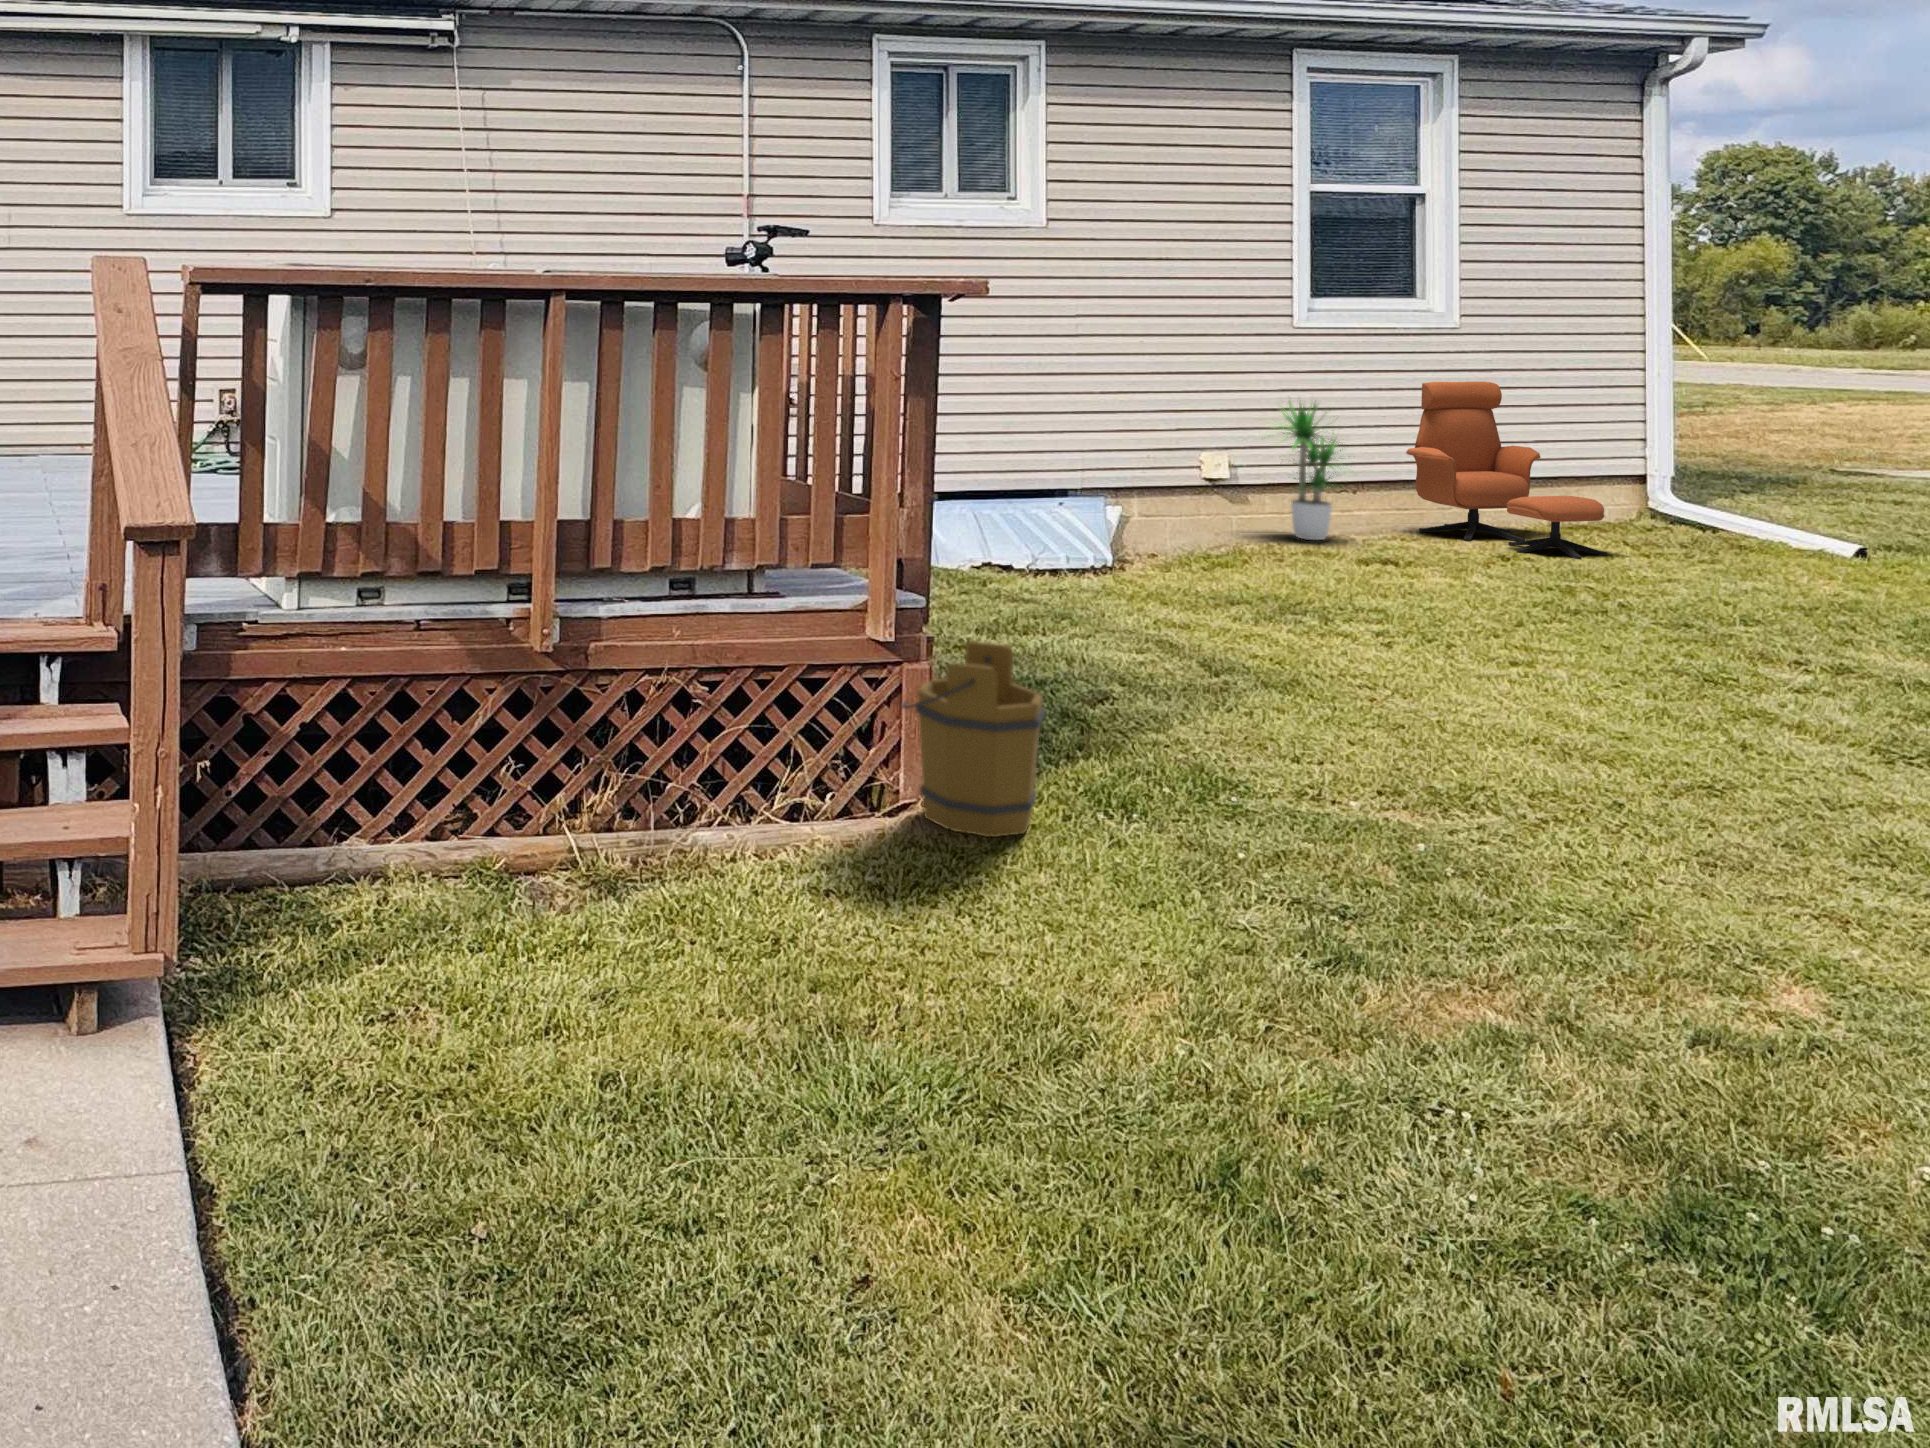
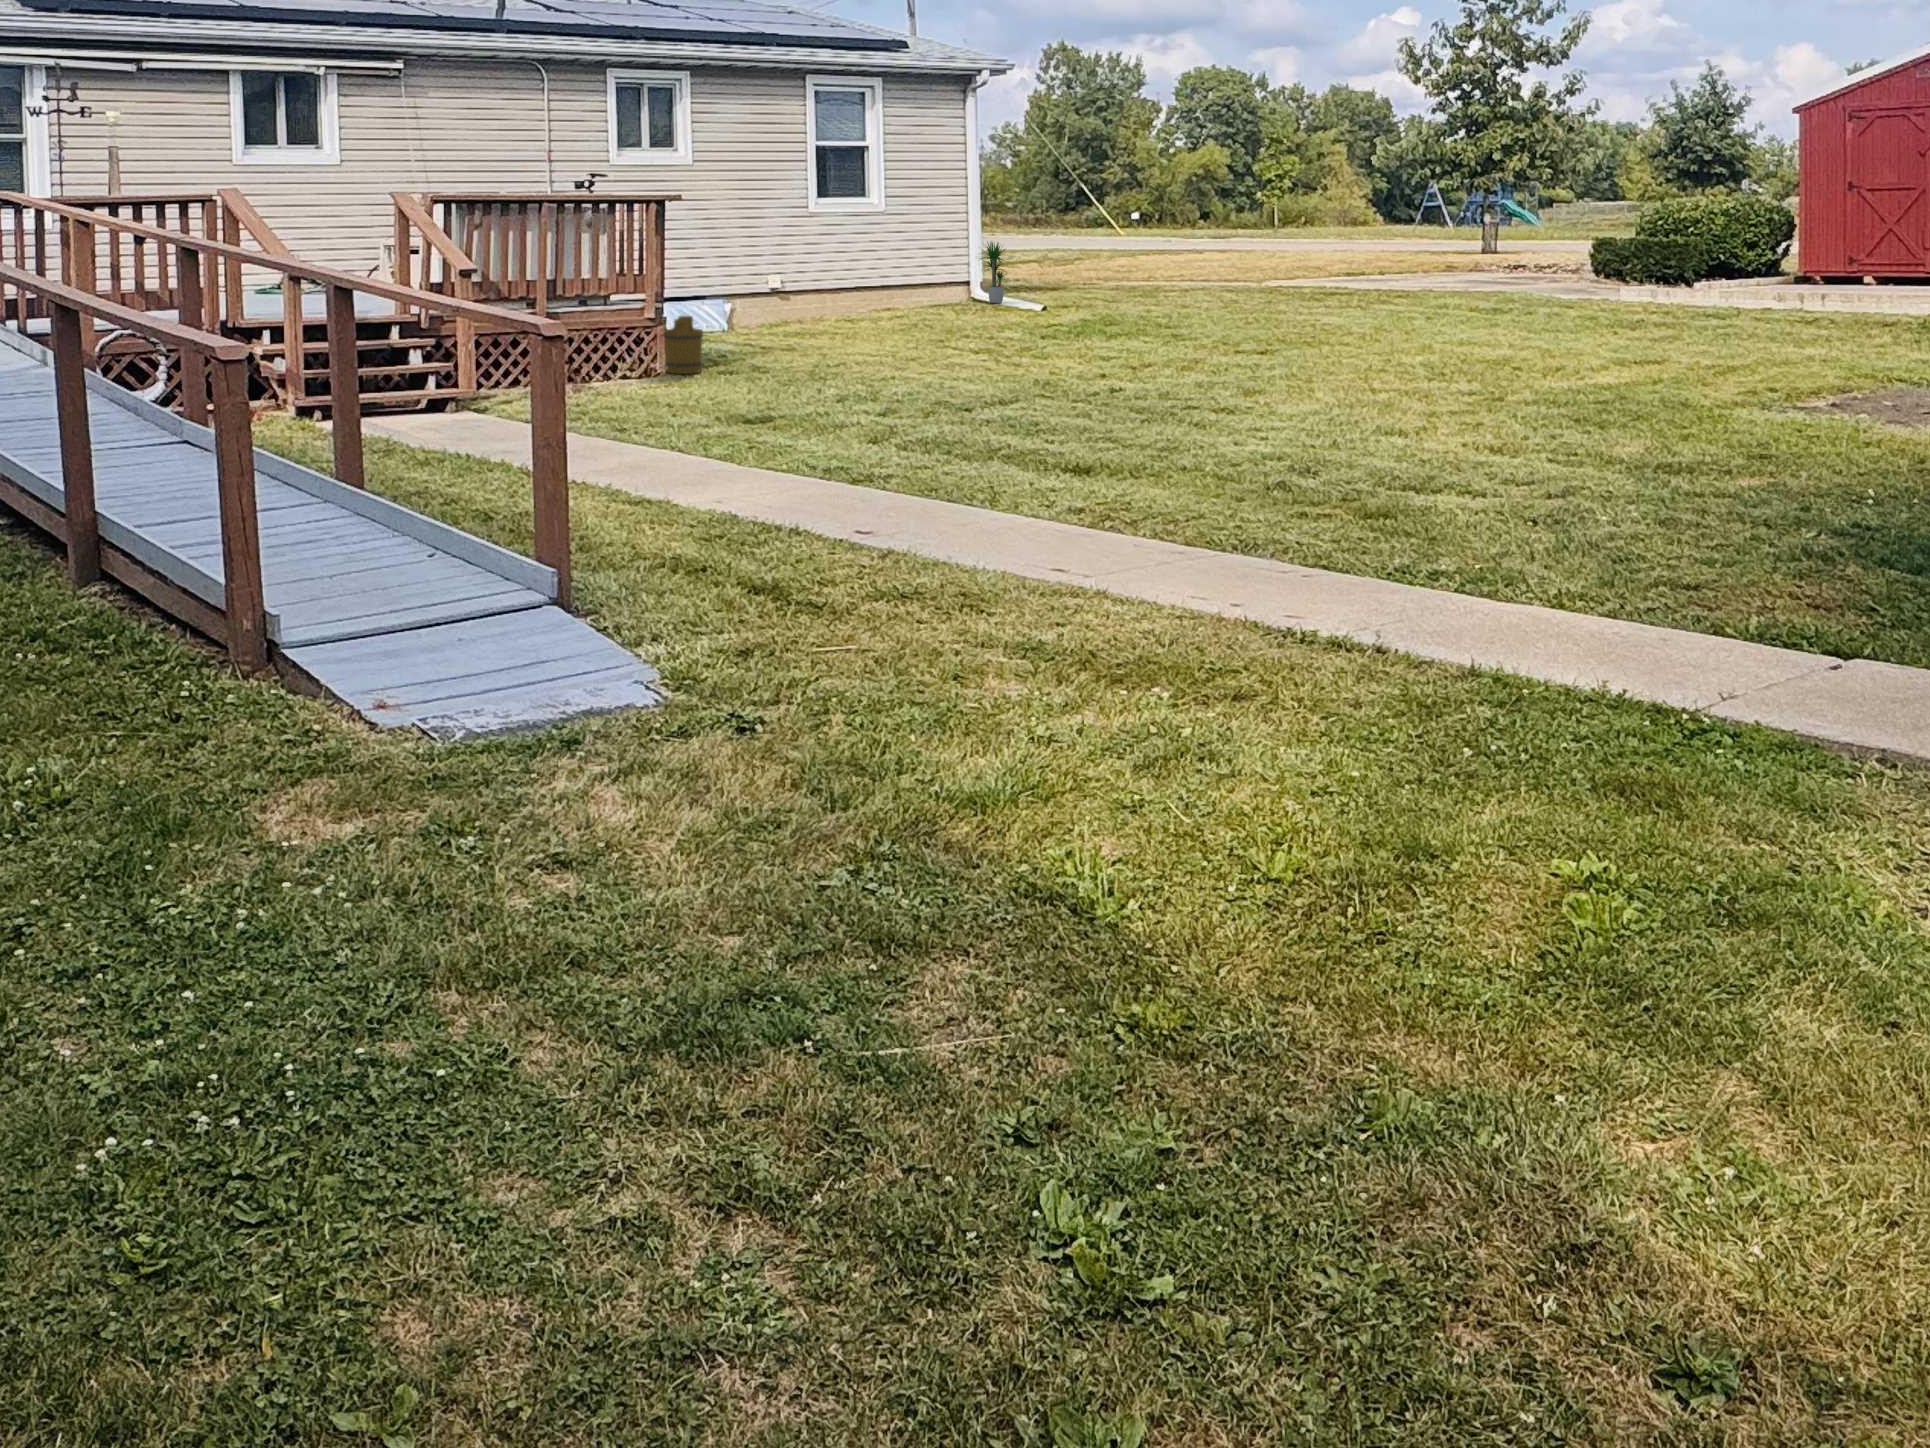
lounge chair: present [1406,382,1607,559] -> none [860,237,938,314]
potted plant: present [1279,401,1347,540] -> present [980,242,1007,303]

